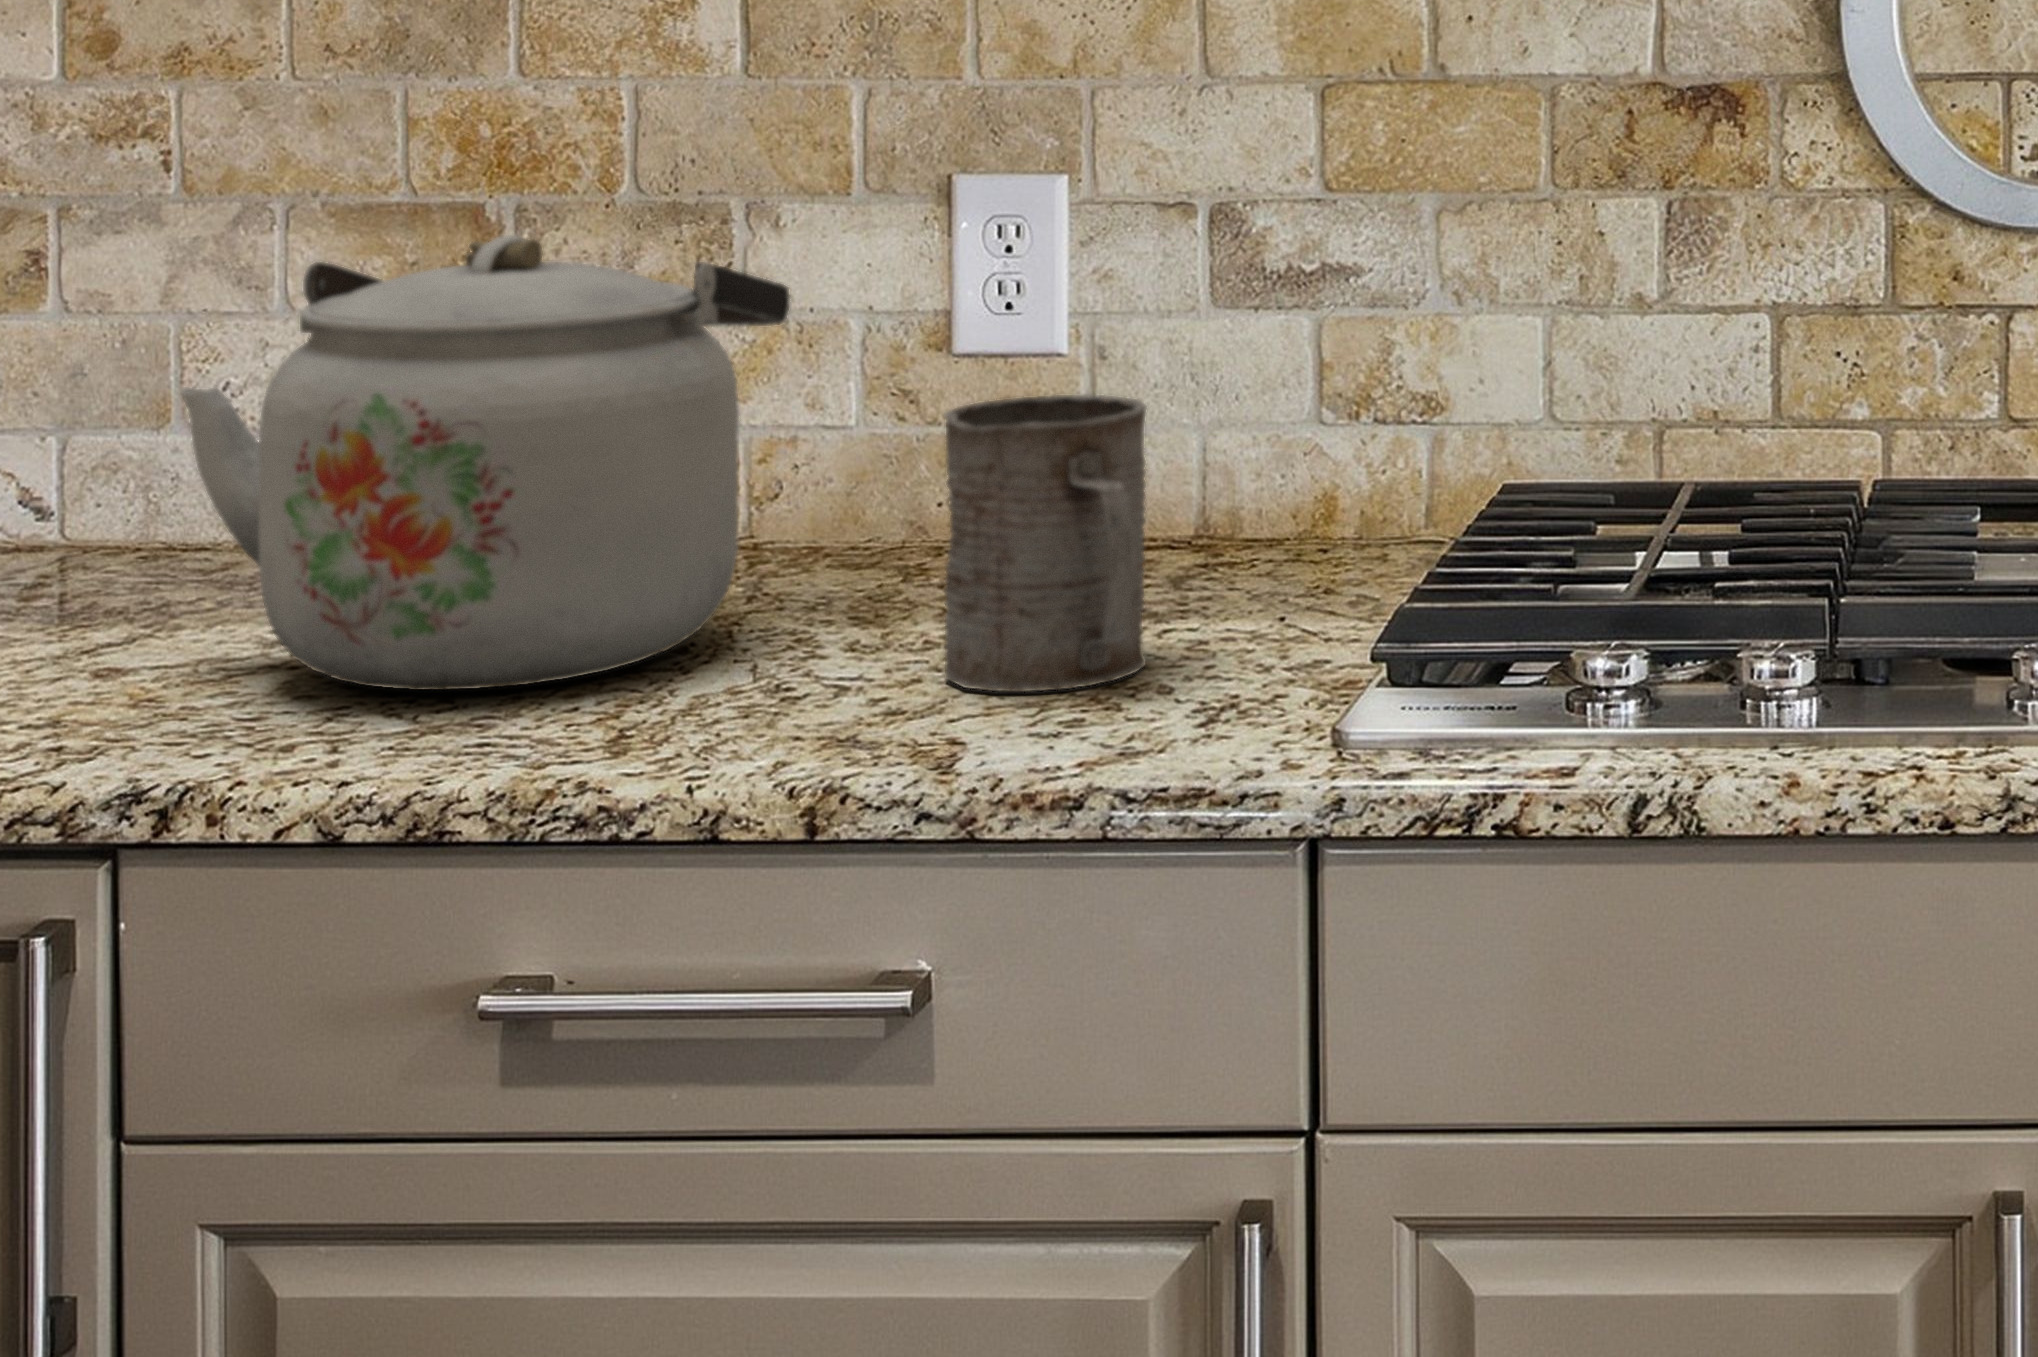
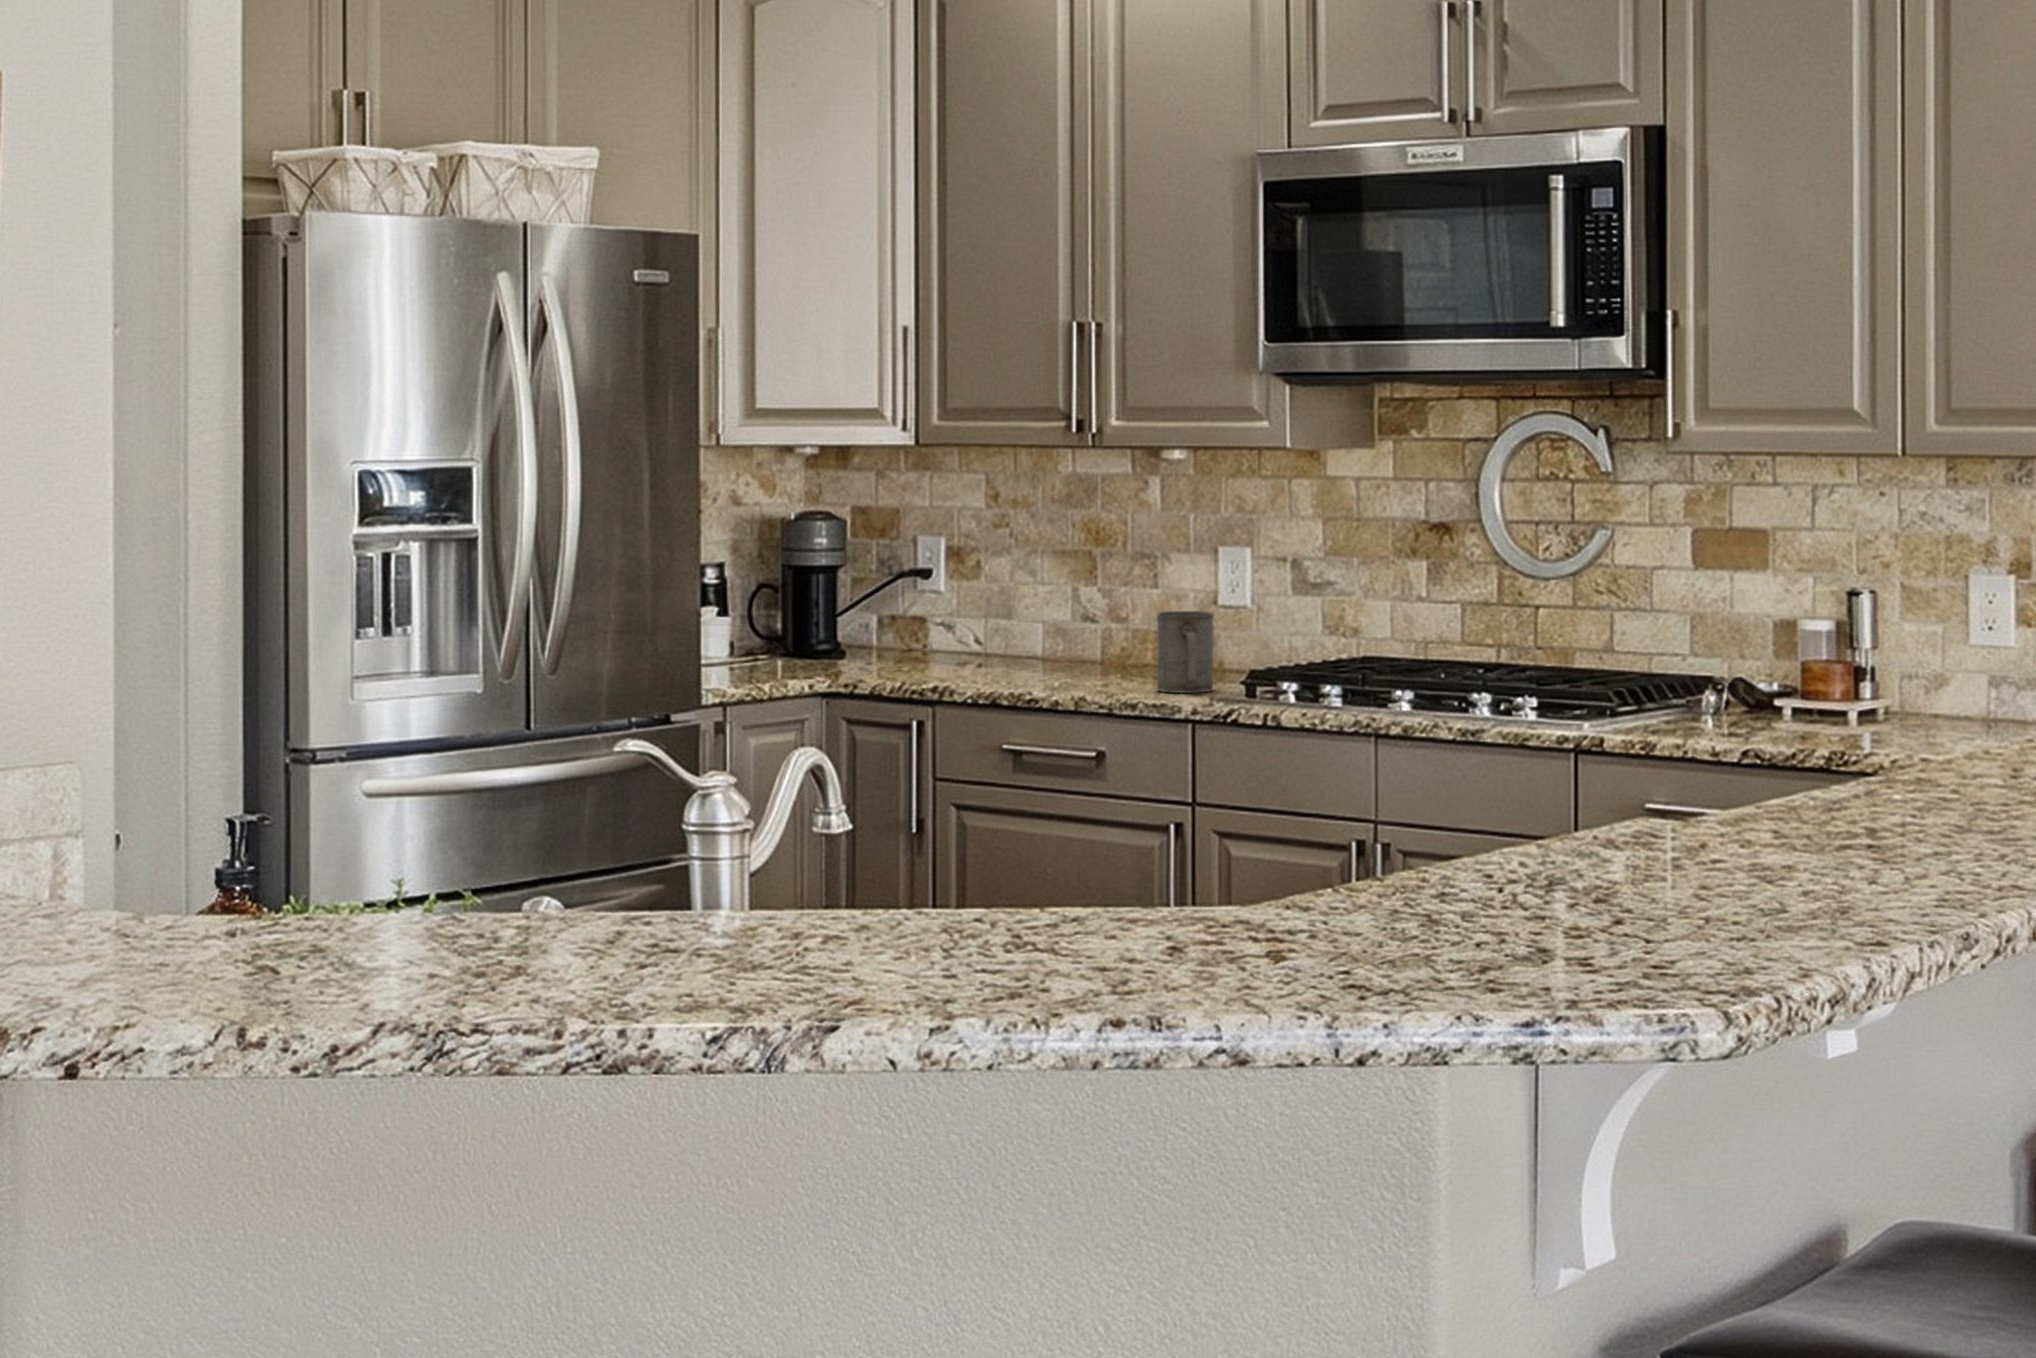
kettle: present [181,235,790,690] -> none [985,557,1146,683]

